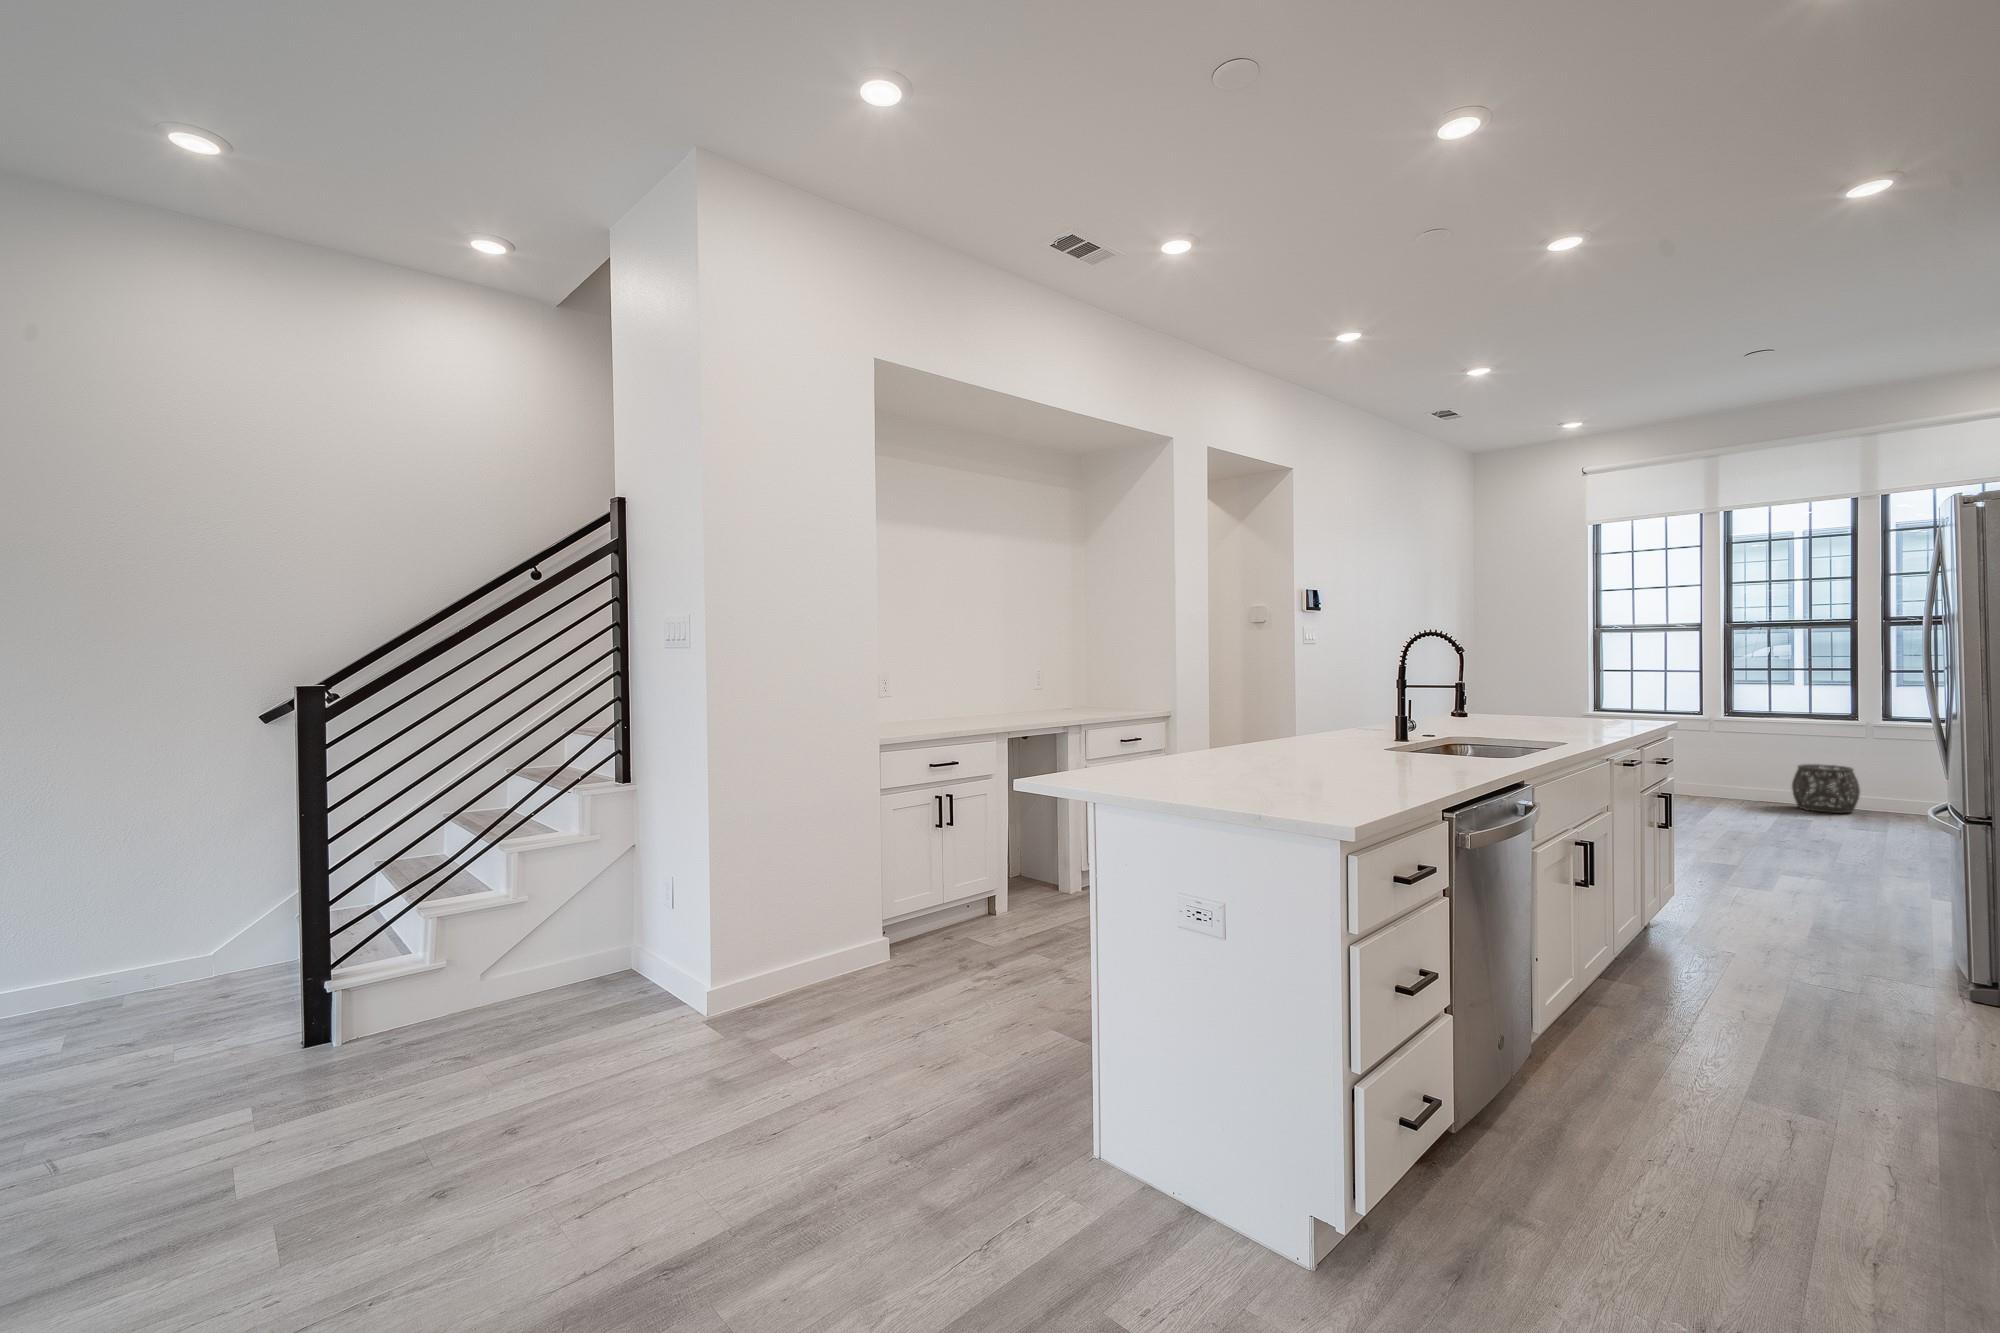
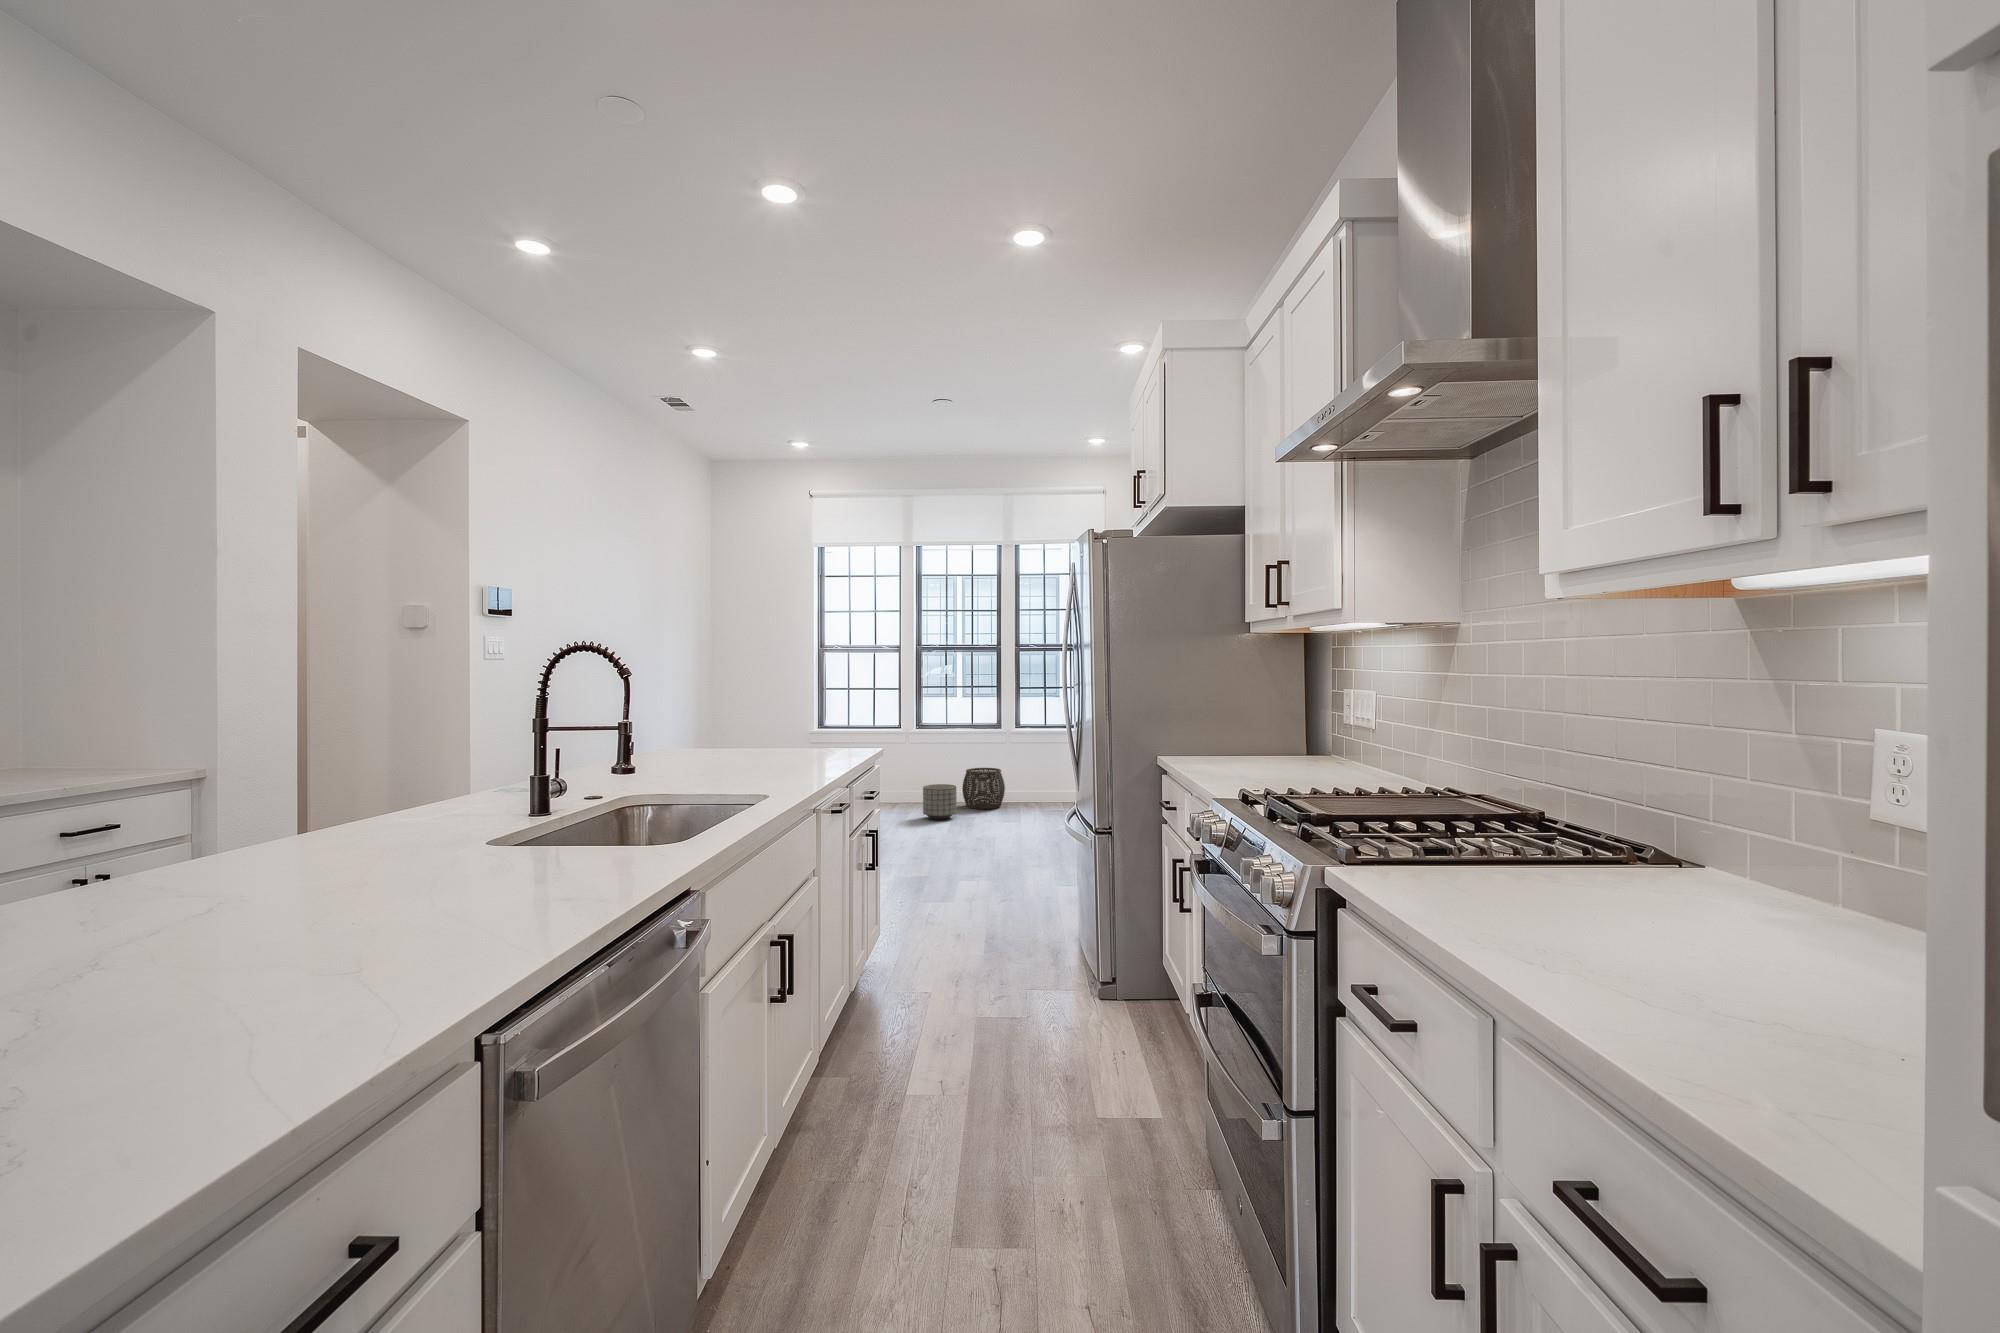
planter: none [1733,777,1782,817] -> present [923,784,957,820]

